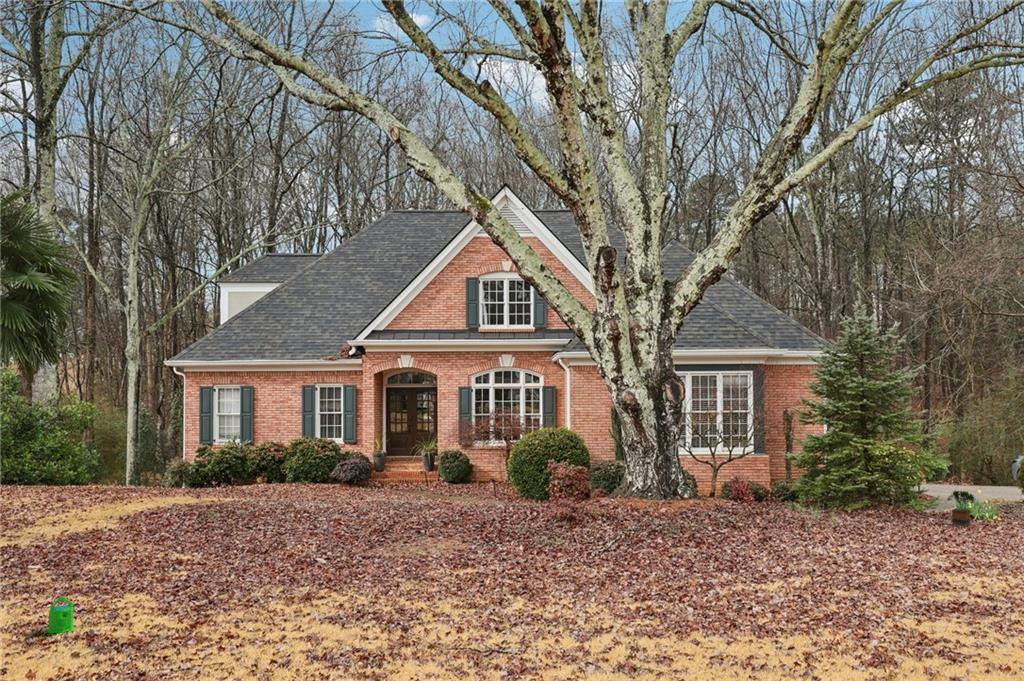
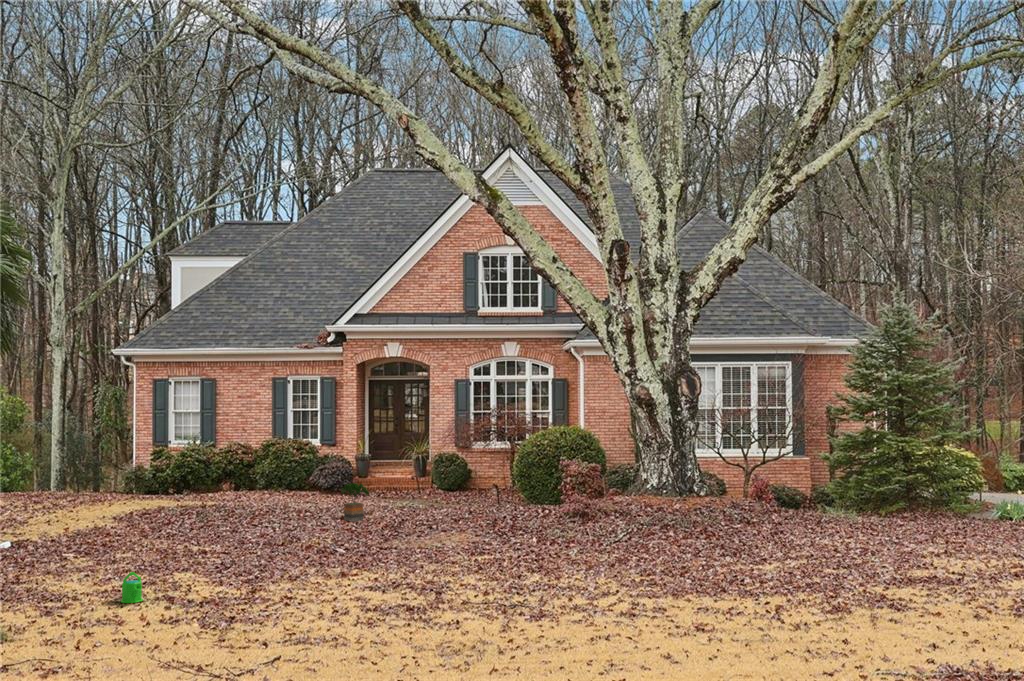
potted tree: present [948,491,975,526] -> present [341,483,369,522]

